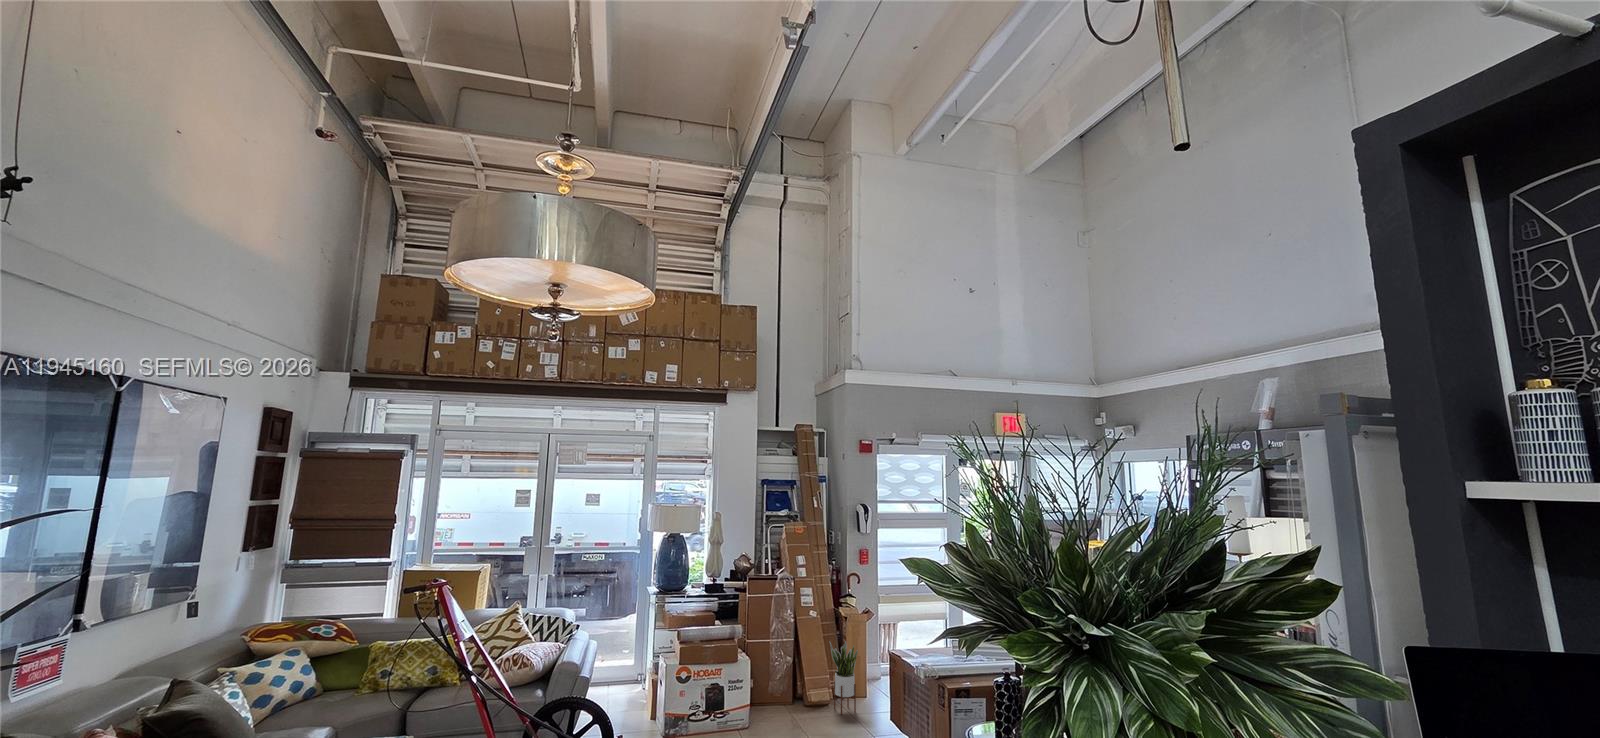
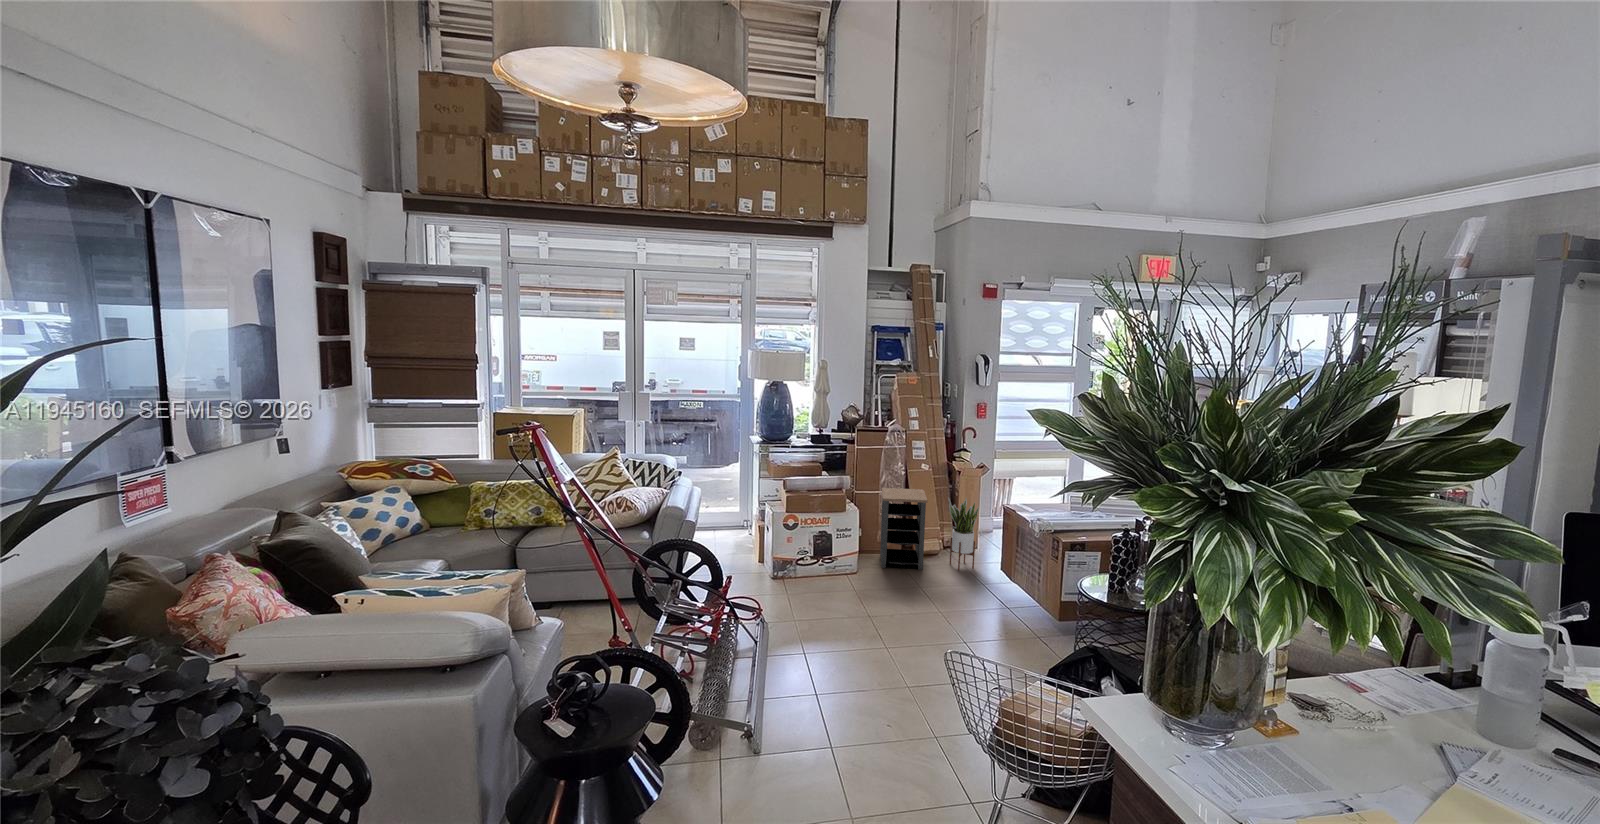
side table: none [769,634,810,716] -> present [880,488,928,570]

